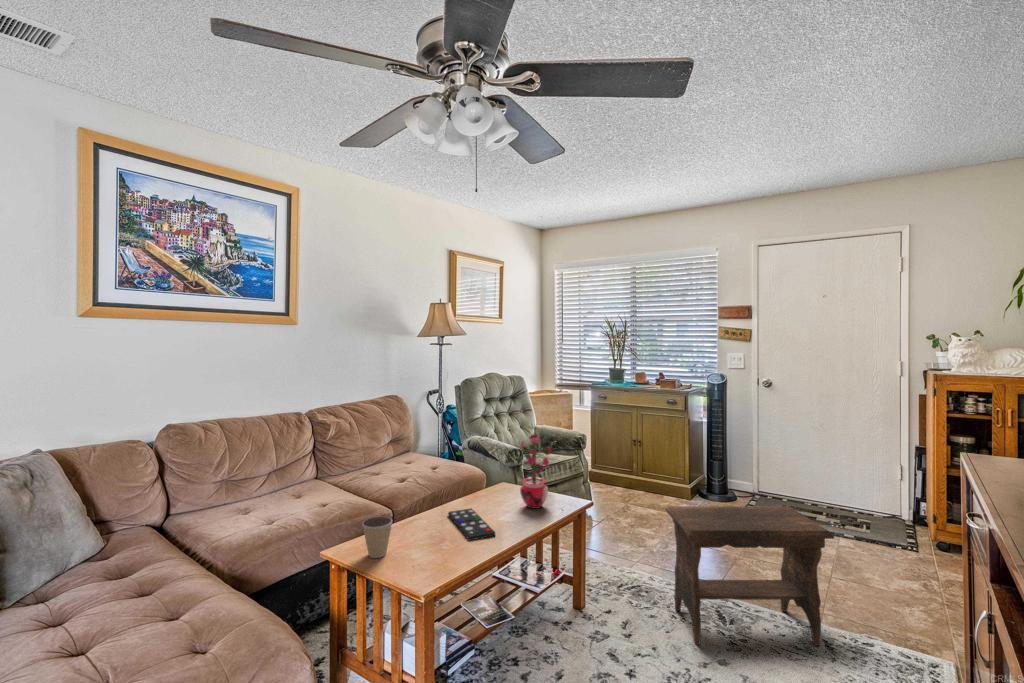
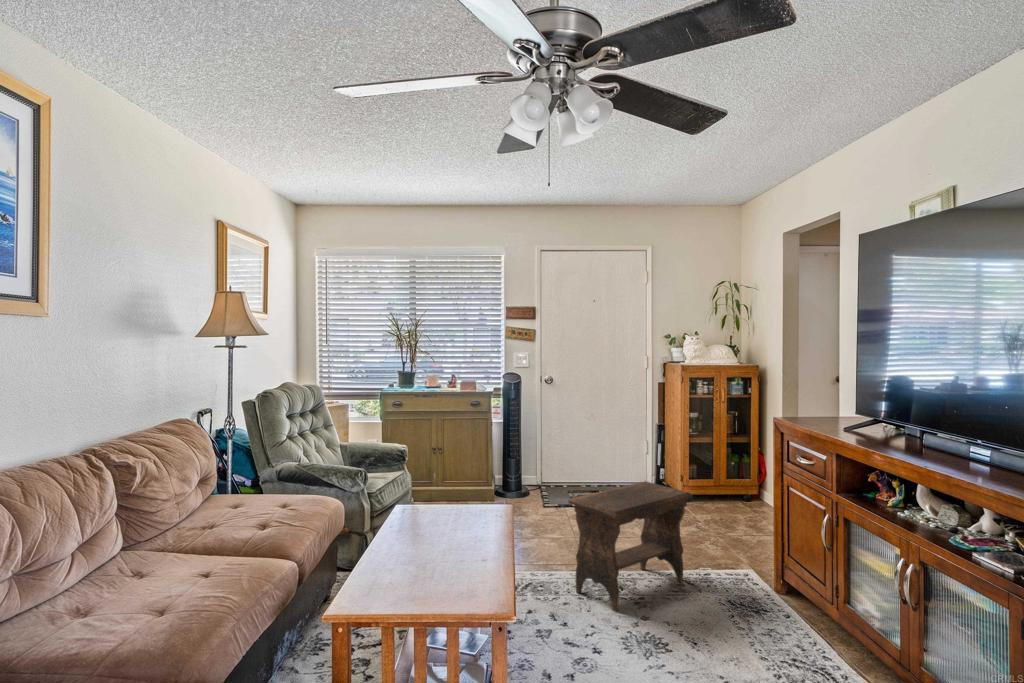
potted plant: present [514,434,551,509] -> none [447,444,488,525]
remote control: present [448,508,495,540] -> none [402,536,483,563]
coffee cup: present [362,517,392,558] -> none [389,555,424,603]

